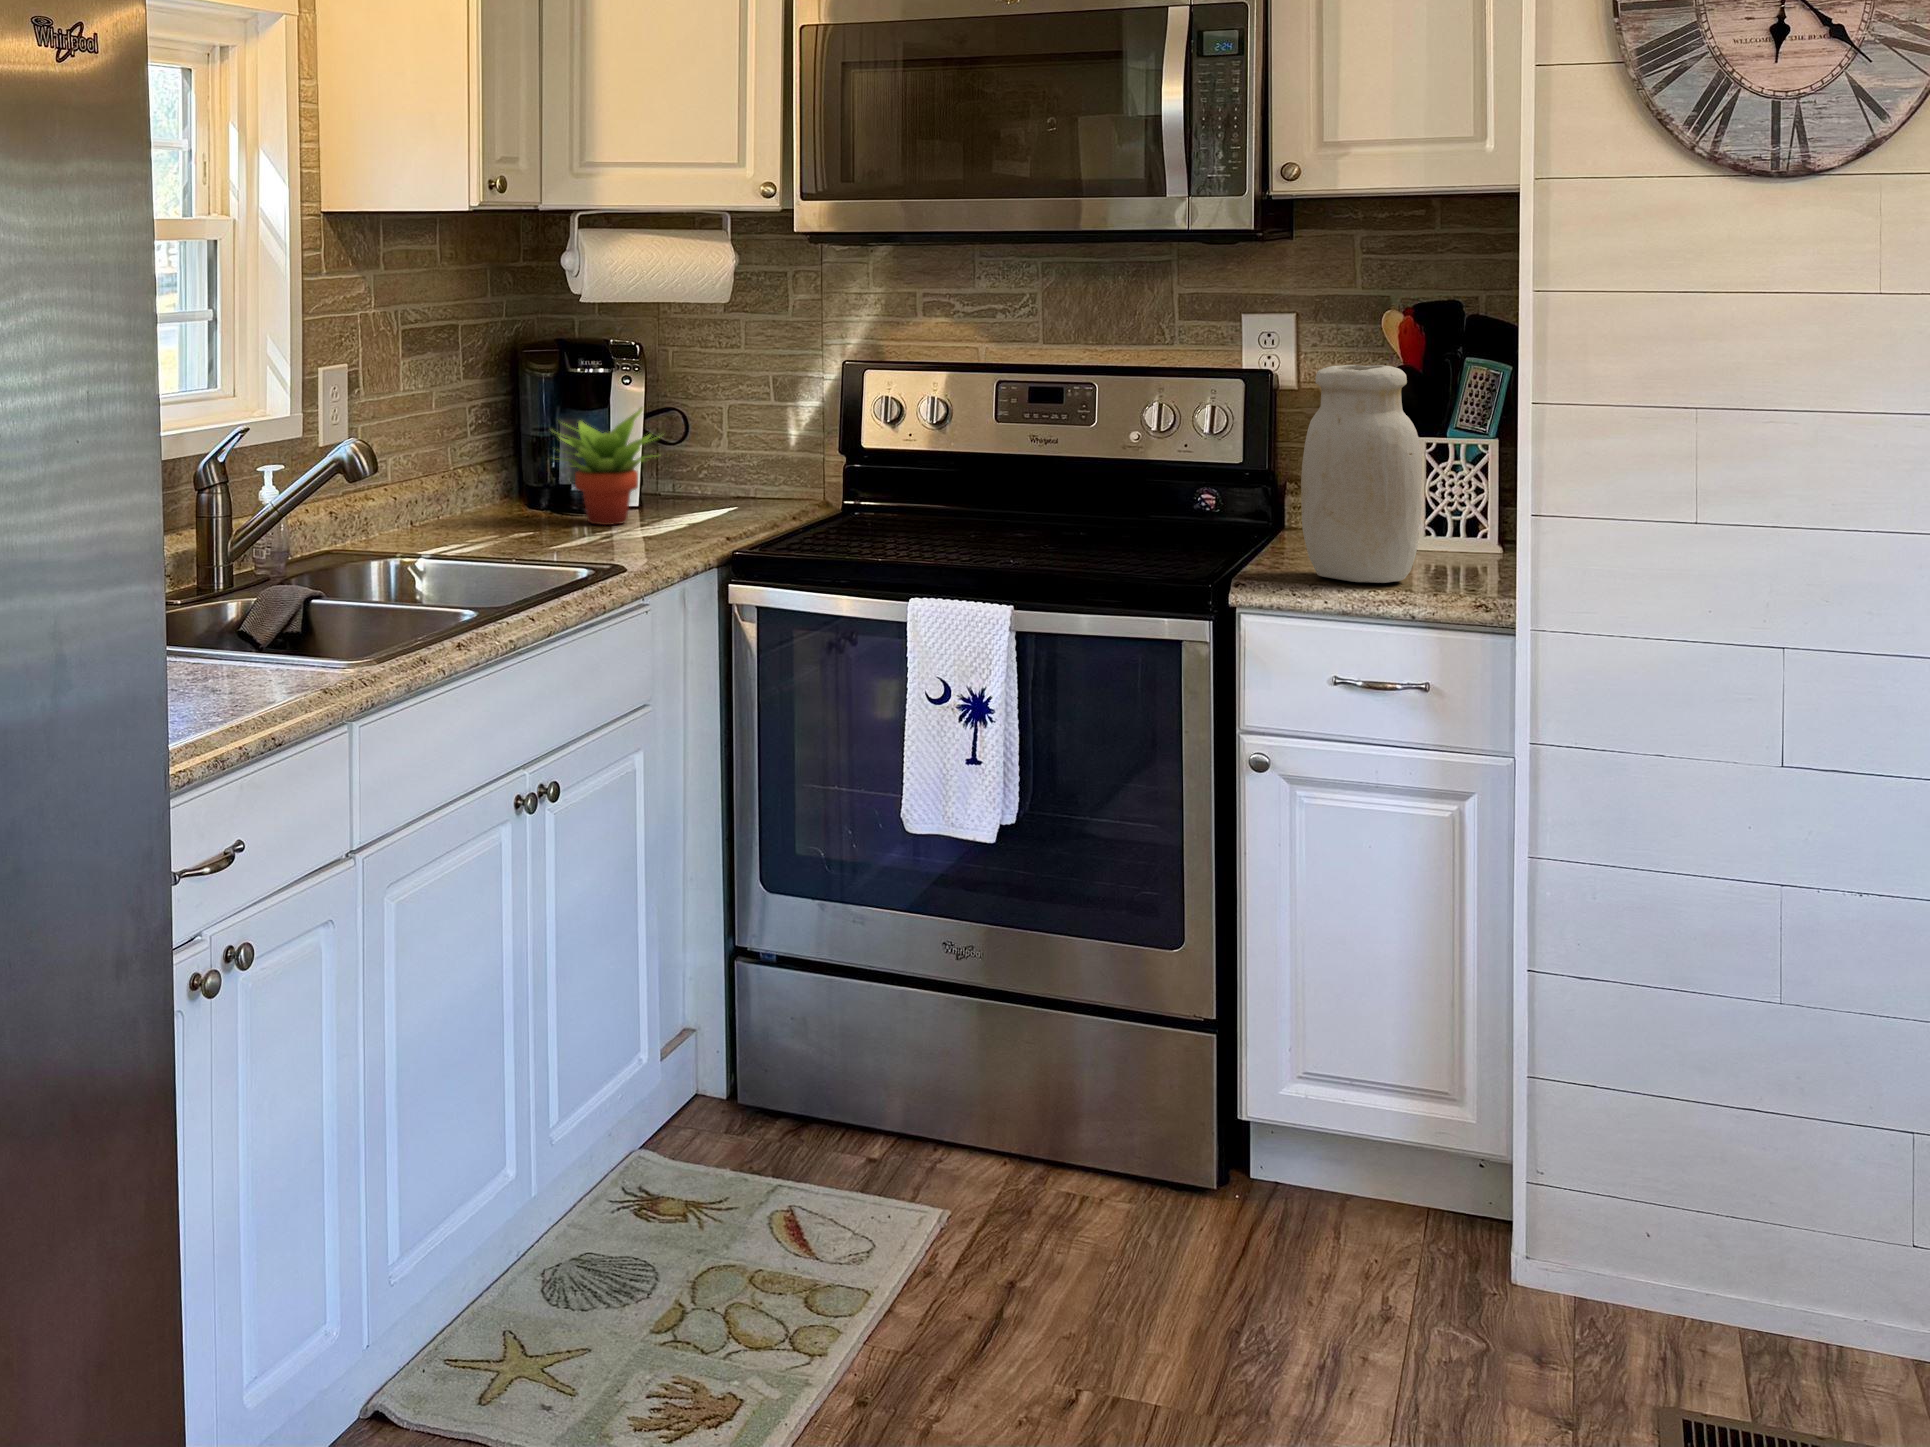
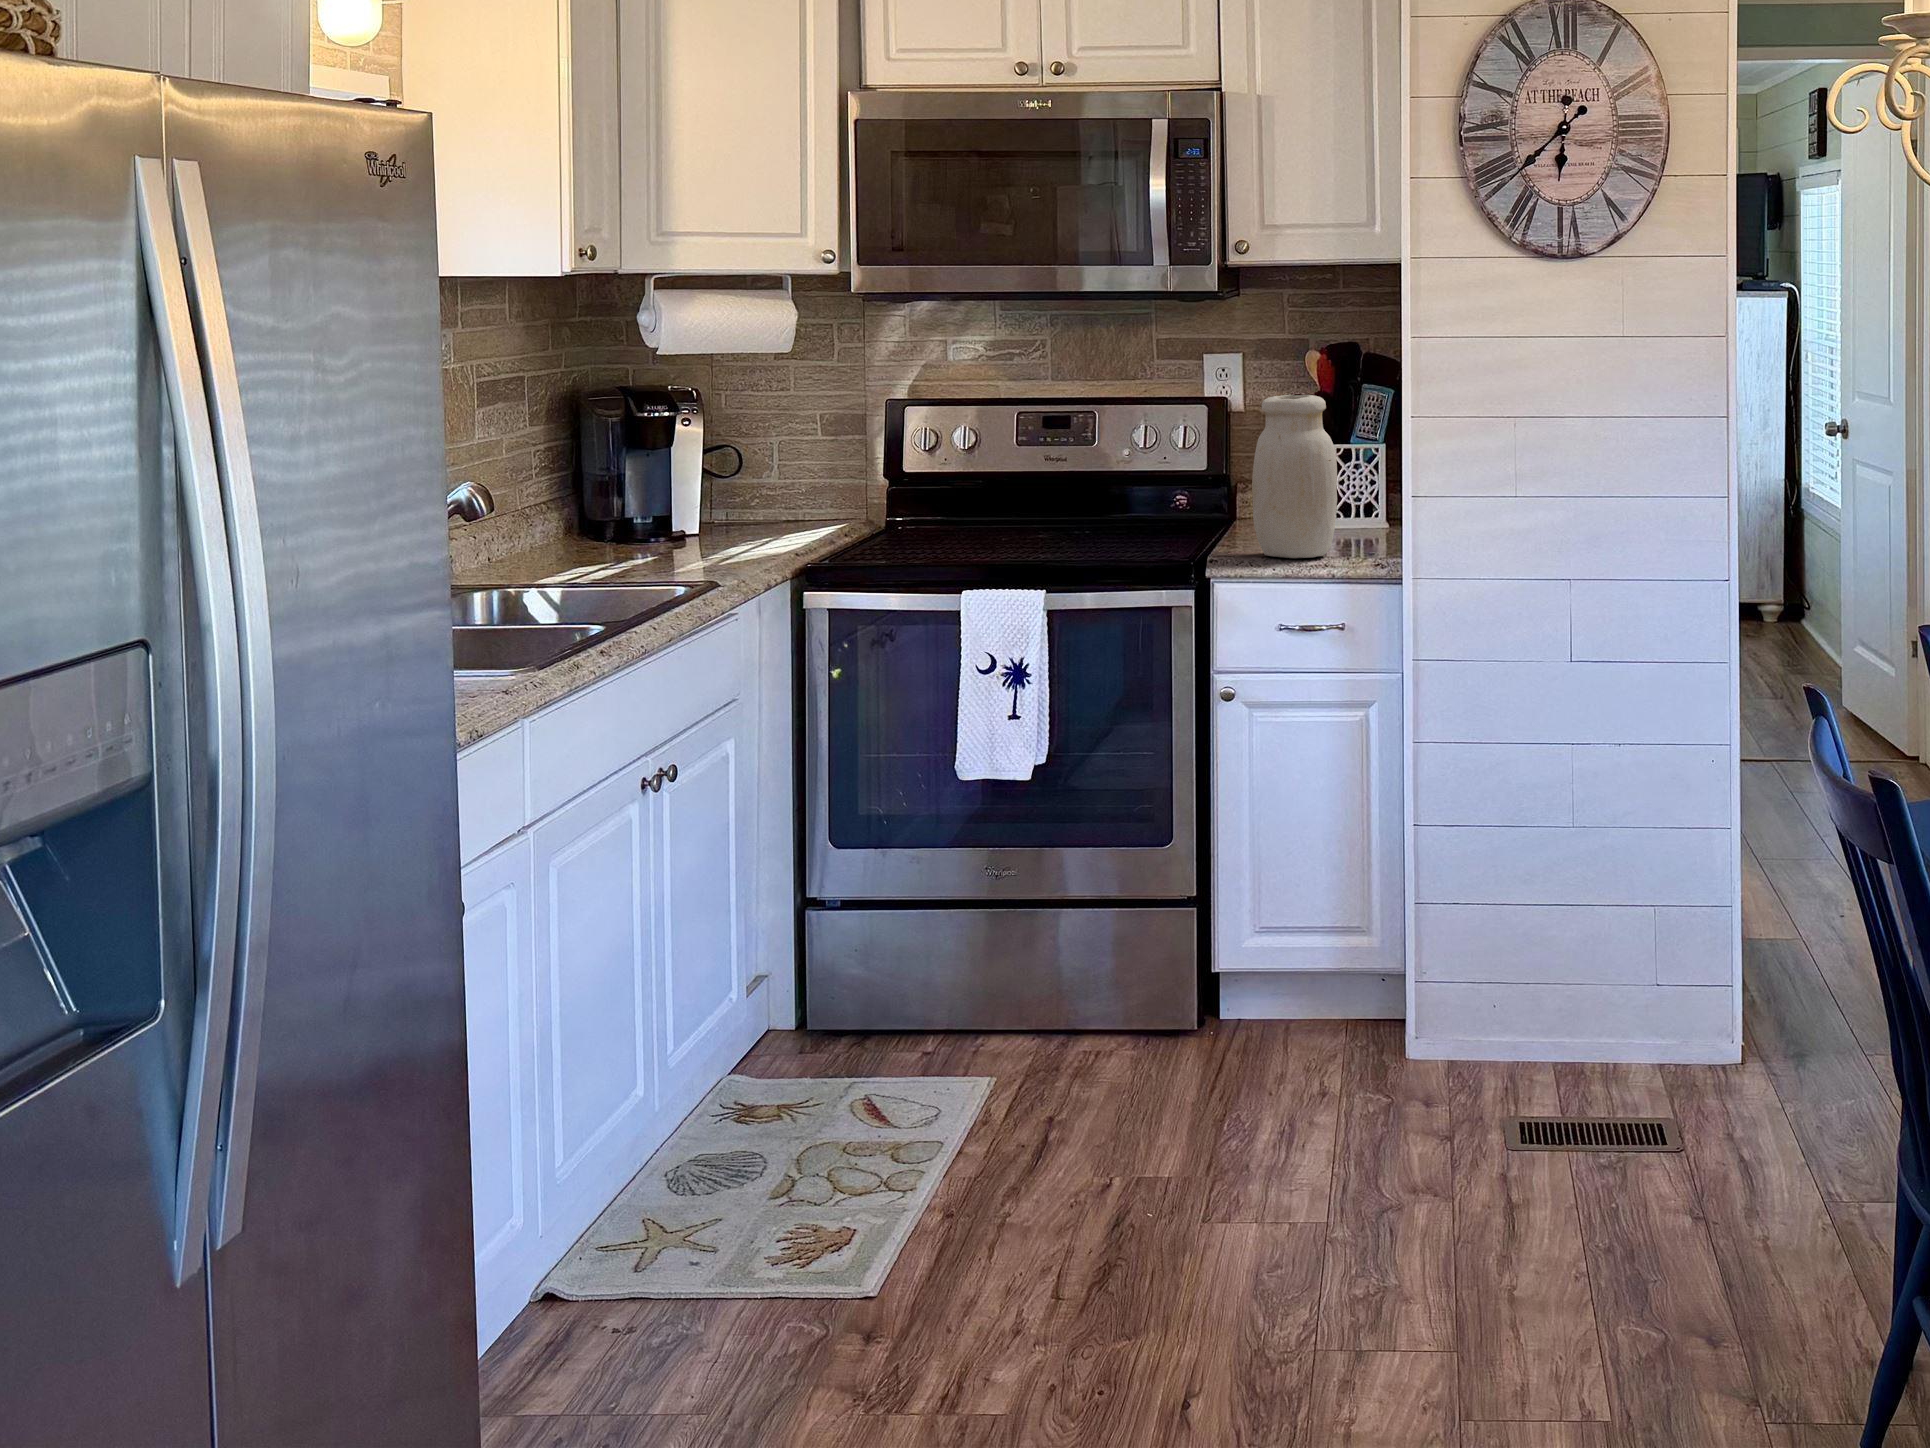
succulent plant: present [551,407,660,525] -> none [626,445,731,549]

